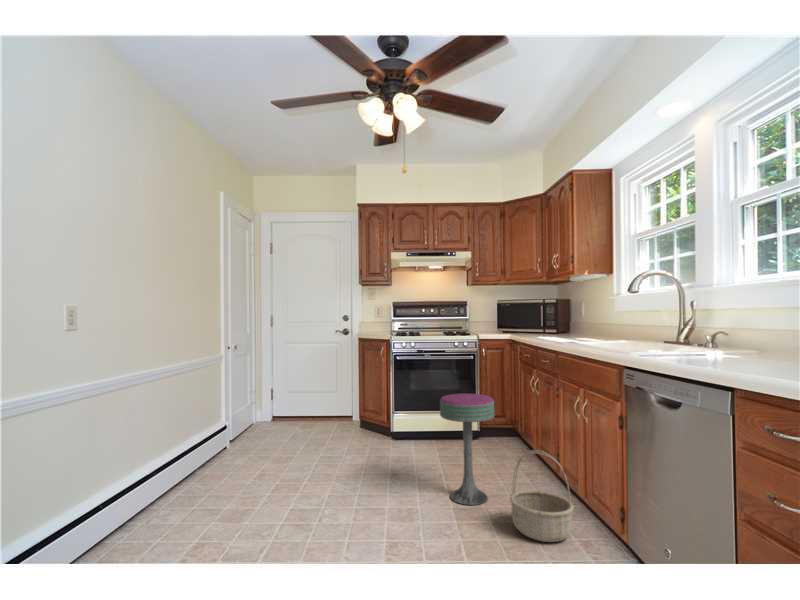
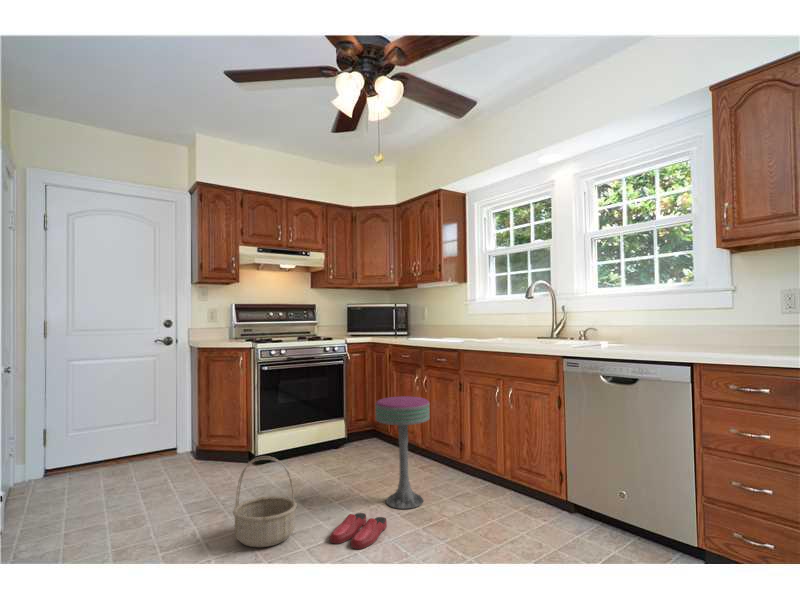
basket: present [510,450,574,542] -> present [233,456,297,547]
slippers: none [372,493,428,523] -> present [330,513,387,549]

